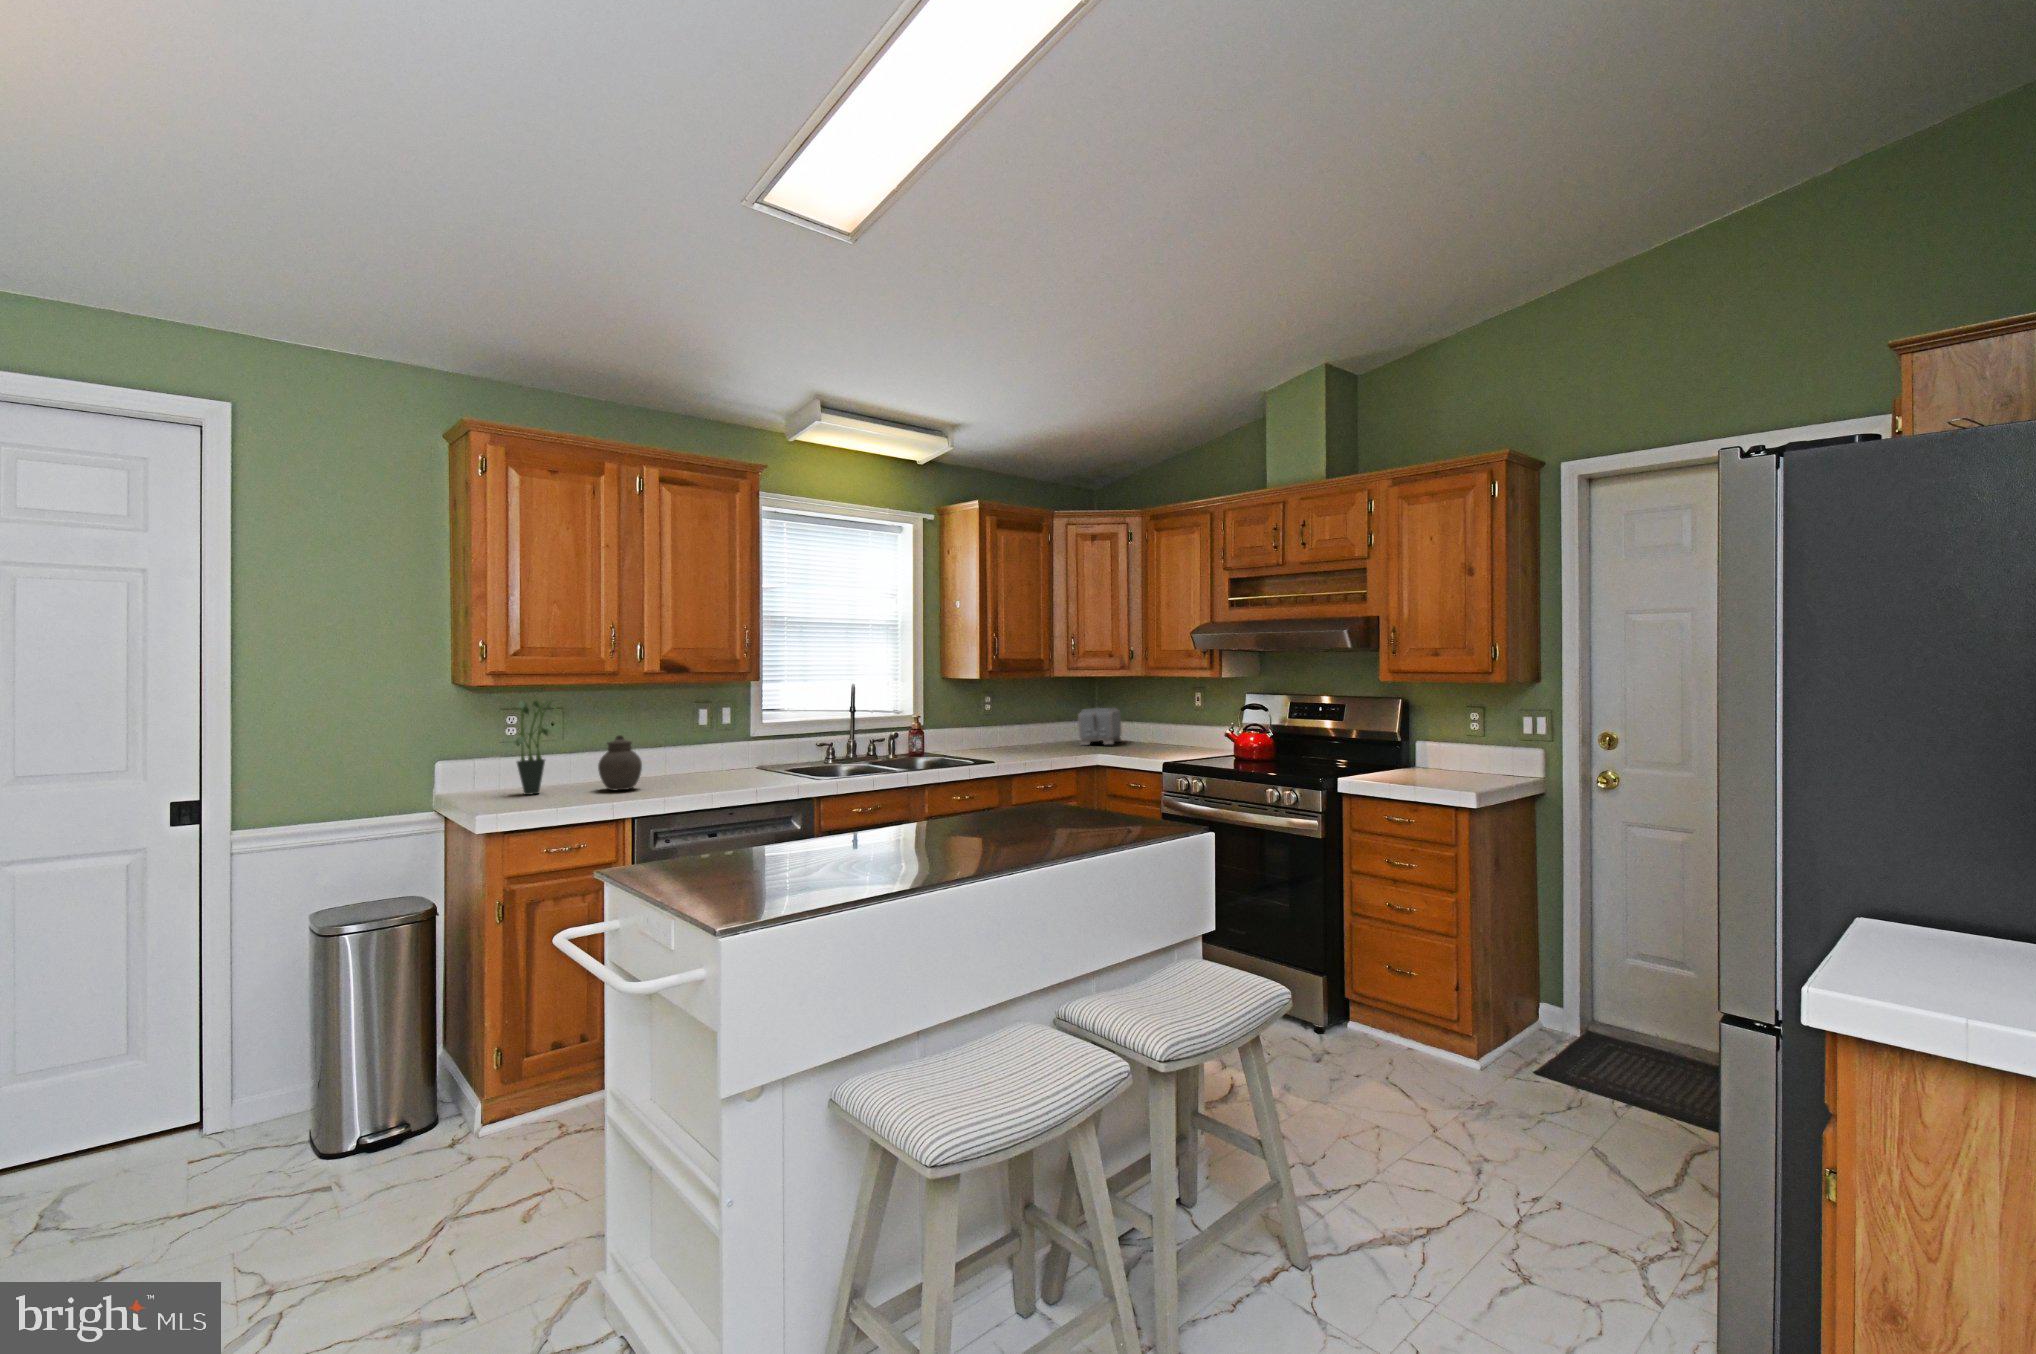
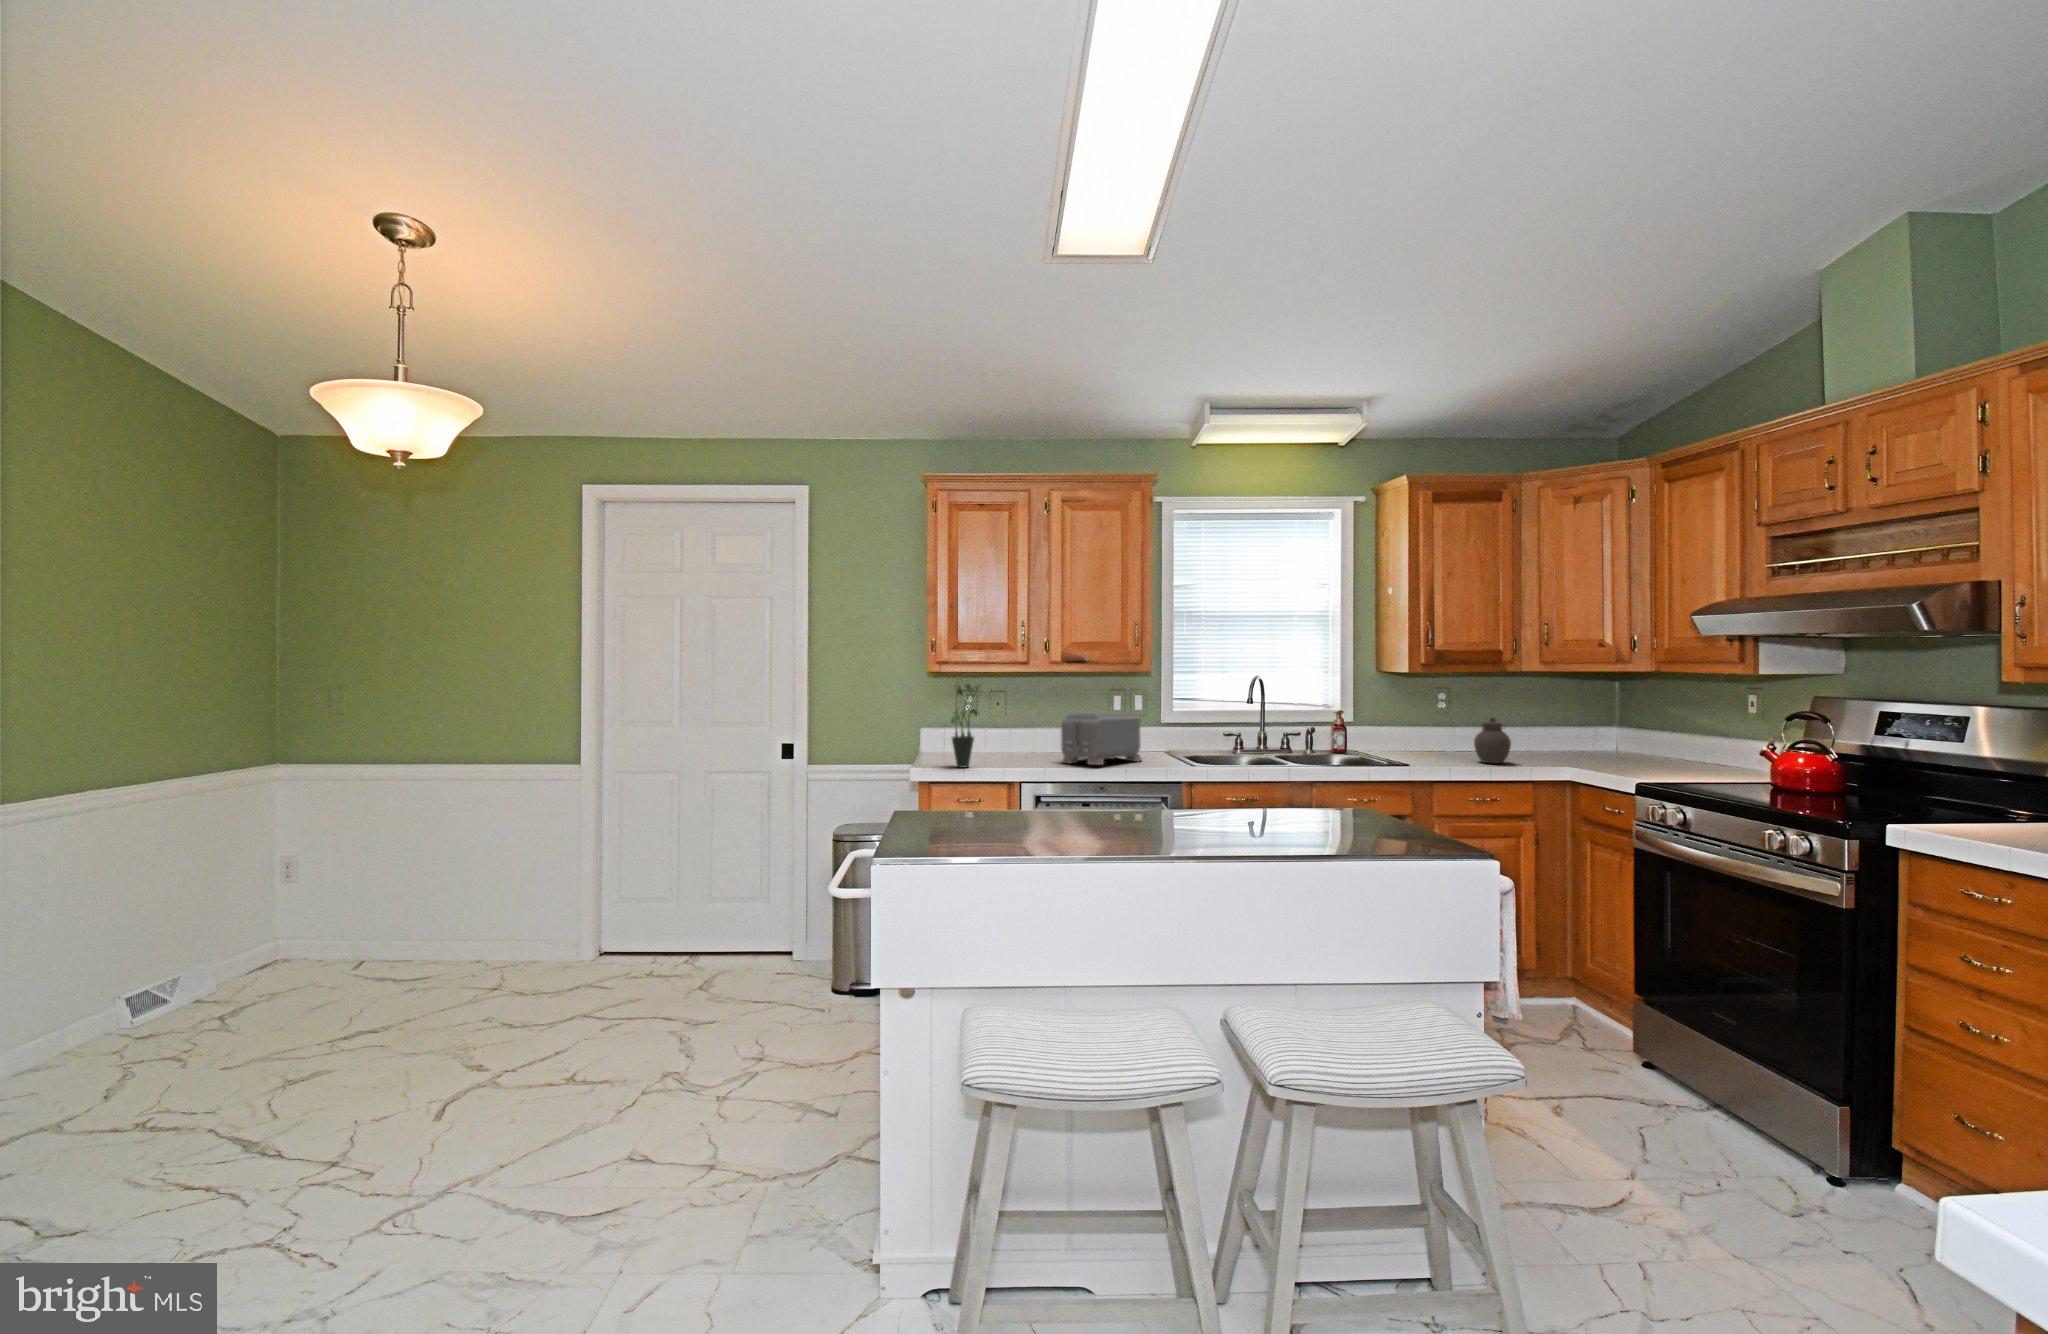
toaster: present [1078,708,1122,745] -> present [1061,713,1142,765]
jar: present [598,735,642,790] -> present [1474,718,1511,763]

